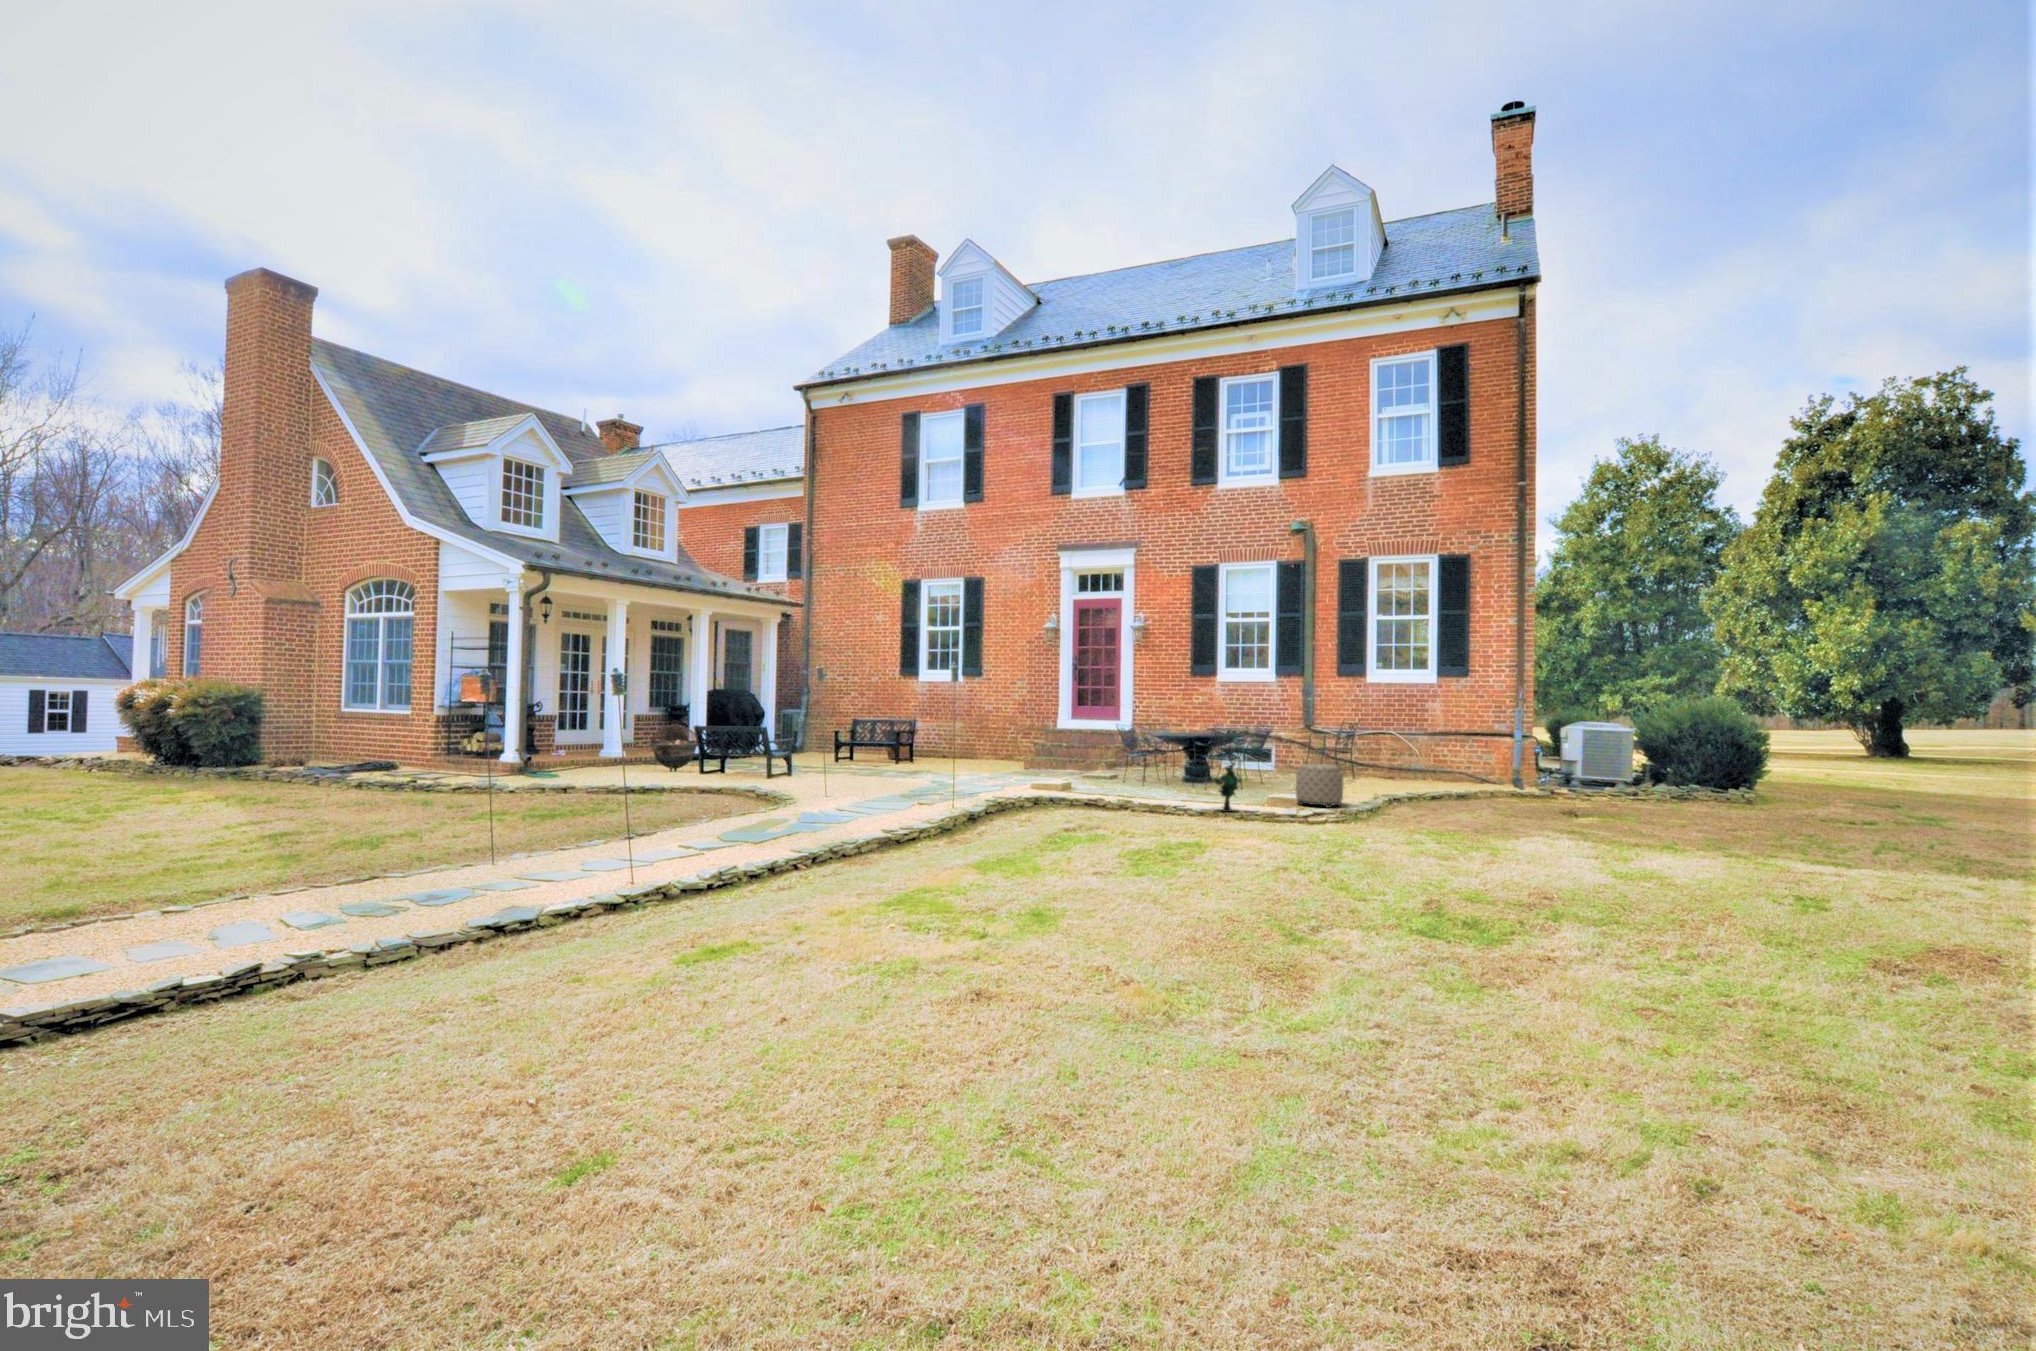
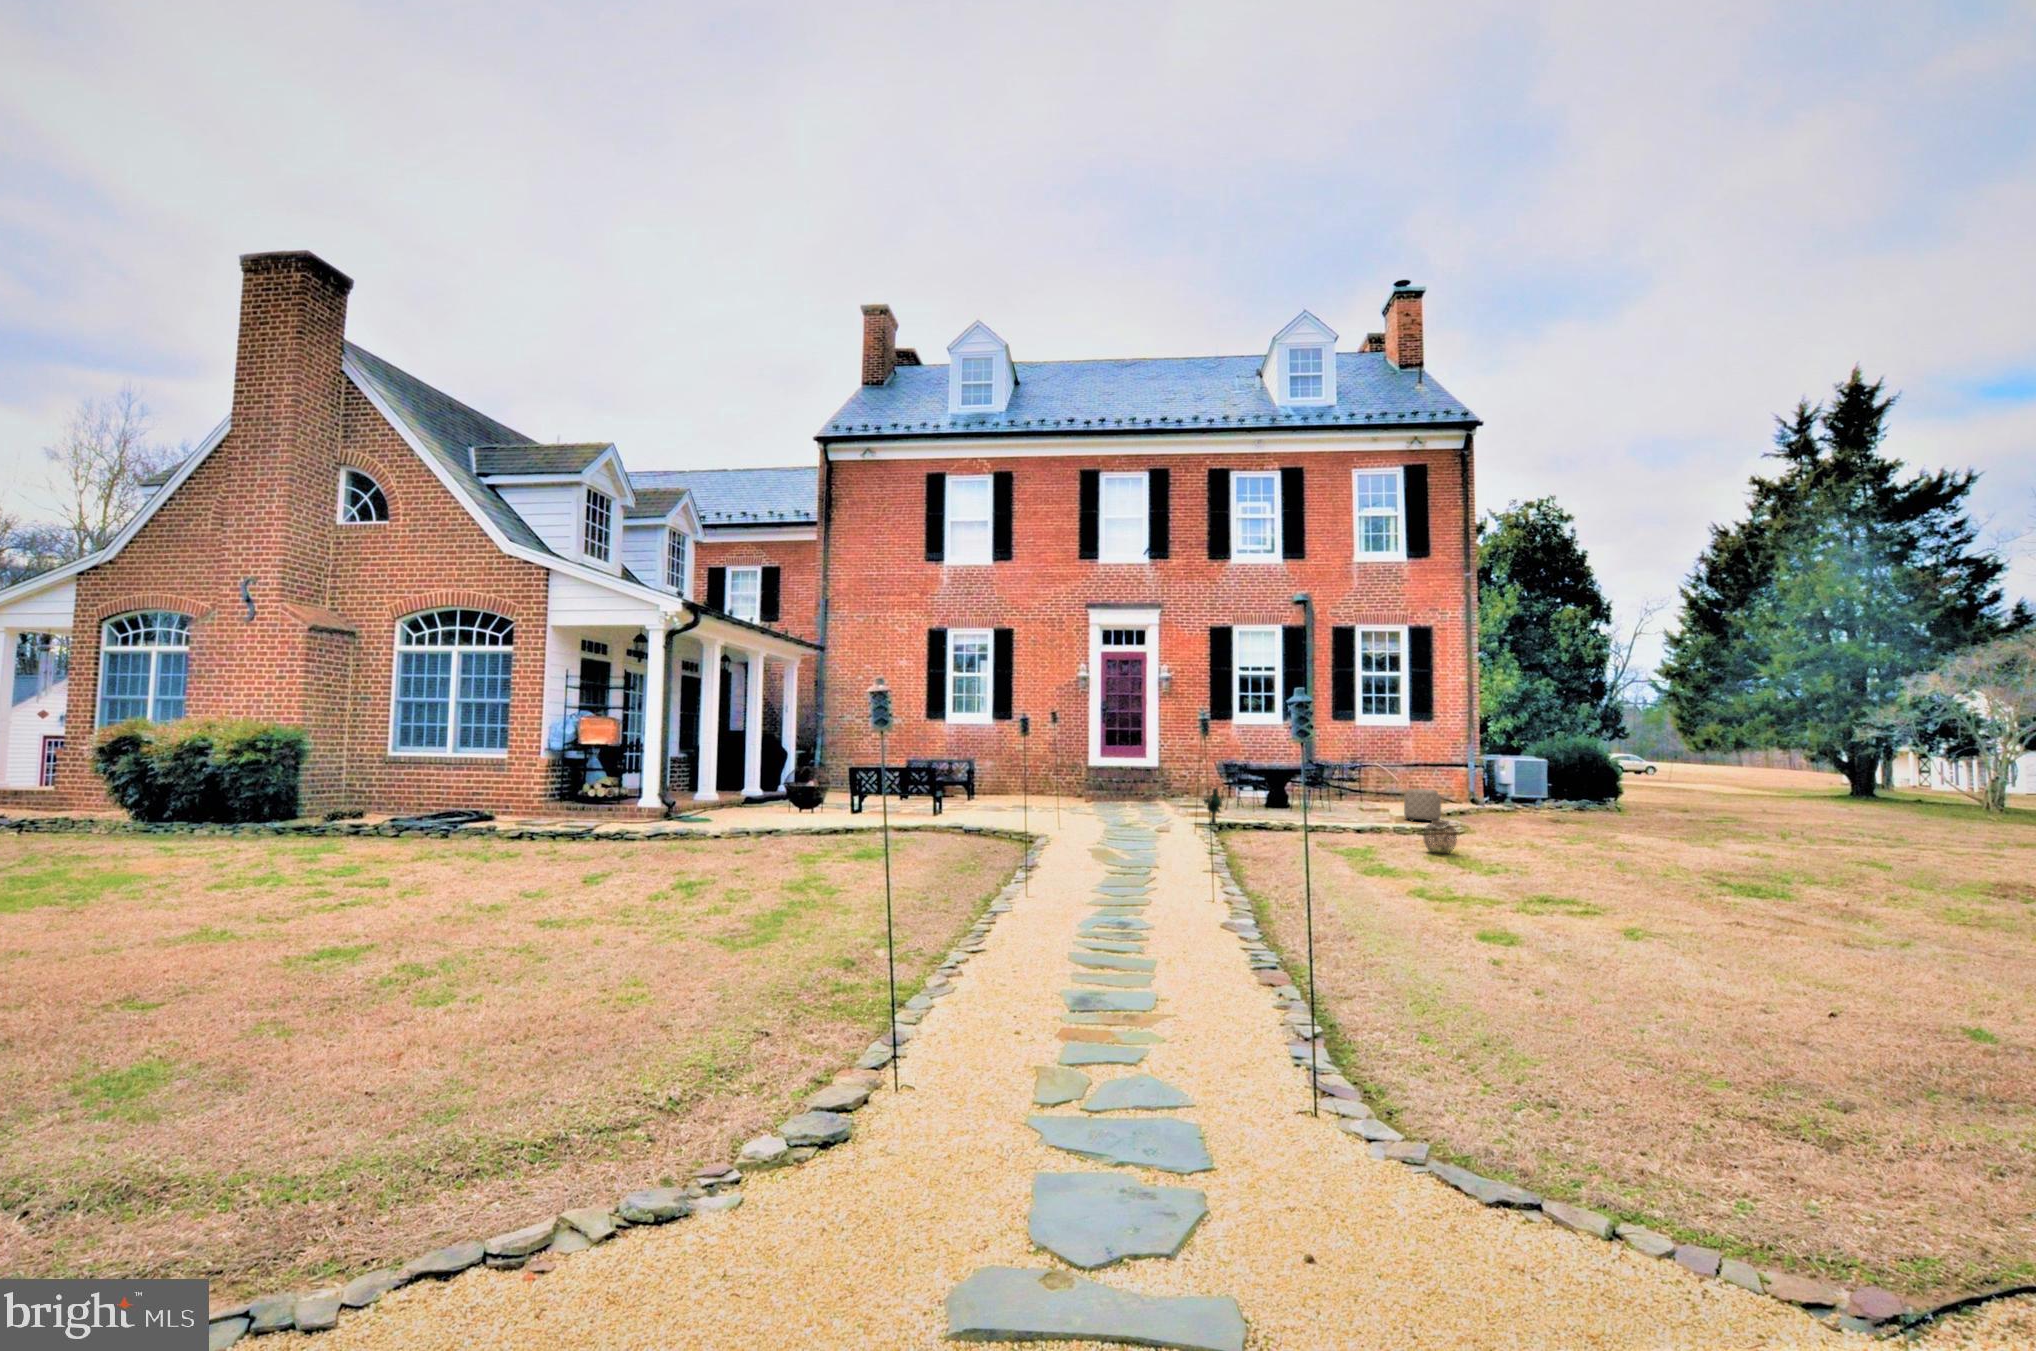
decorative plant: present [1214,762,1241,812] -> present [1204,787,1224,825]
woven basket: none [1170,807,1213,853] -> present [1424,820,1457,854]

